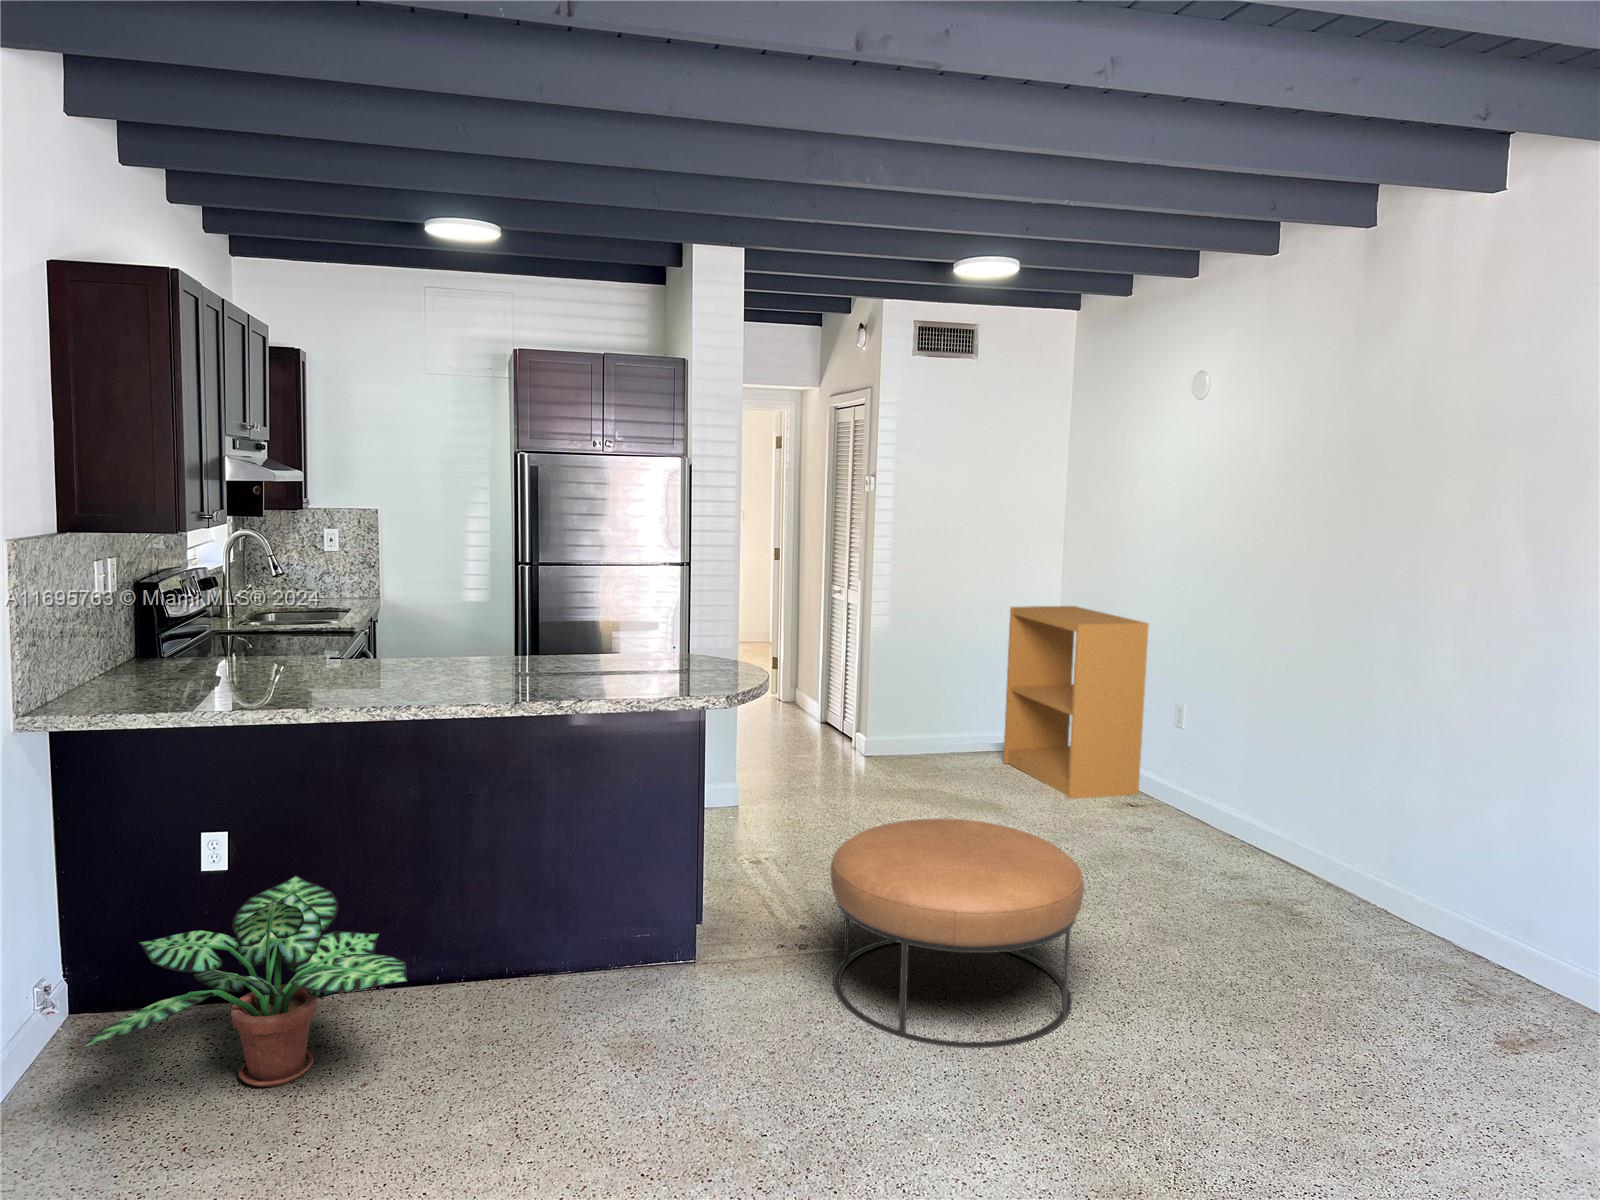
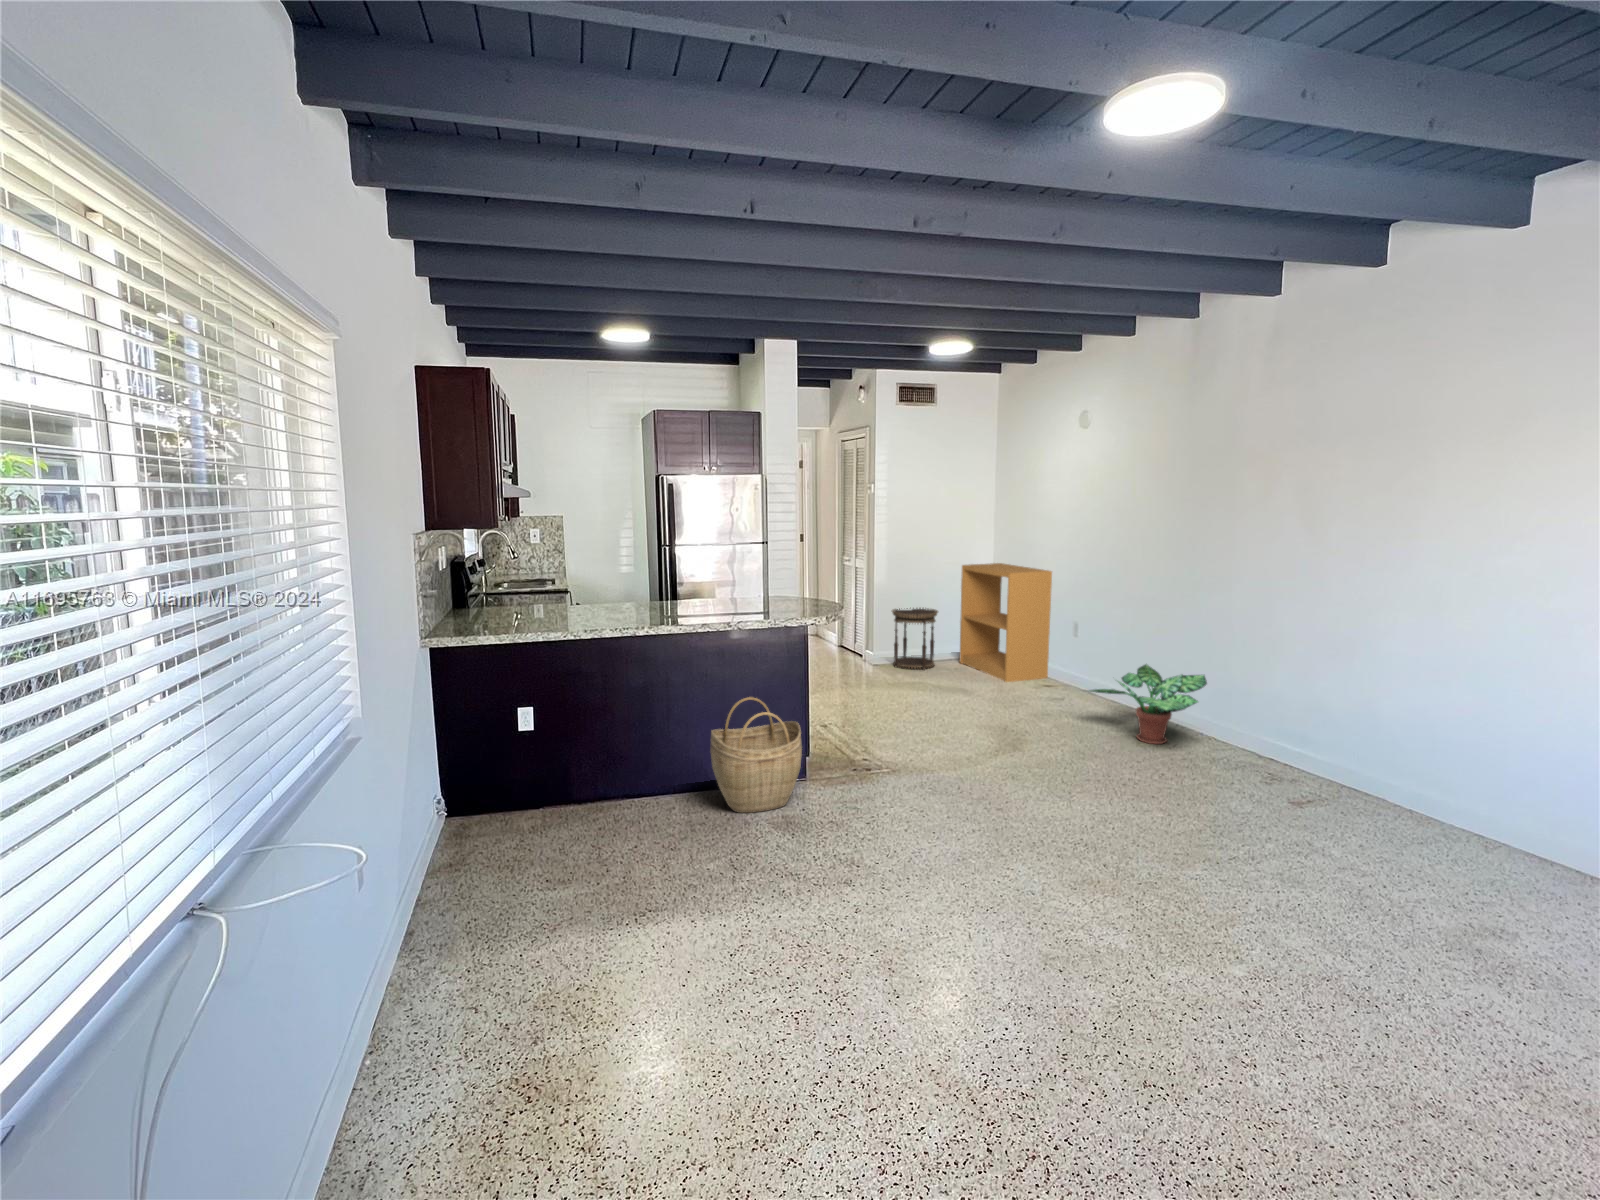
side table: none [896,670,970,773] -> present [892,608,938,670]
ottoman: present [831,818,1084,1048] -> none [891,688,1044,816]
woven basket: none [520,826,673,1023] -> present [710,697,802,813]
potted plant: present [81,876,408,1087] -> present [1089,664,1207,744]

